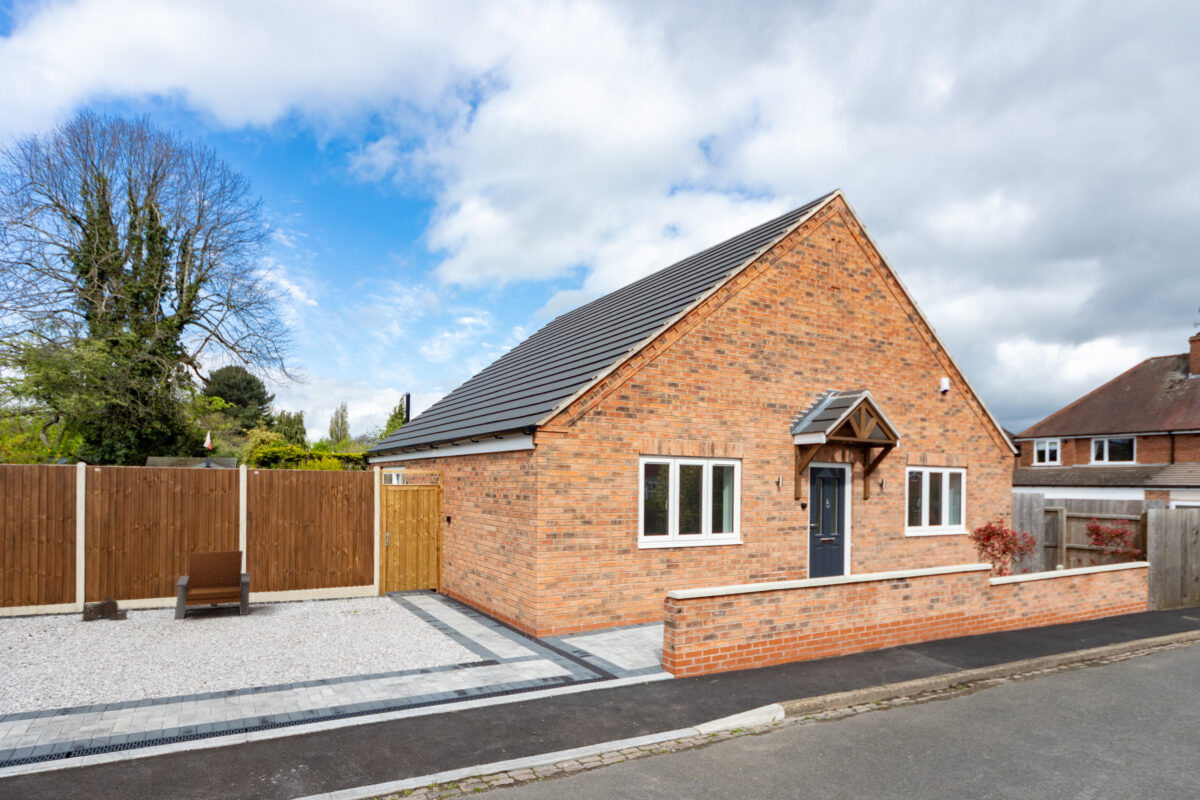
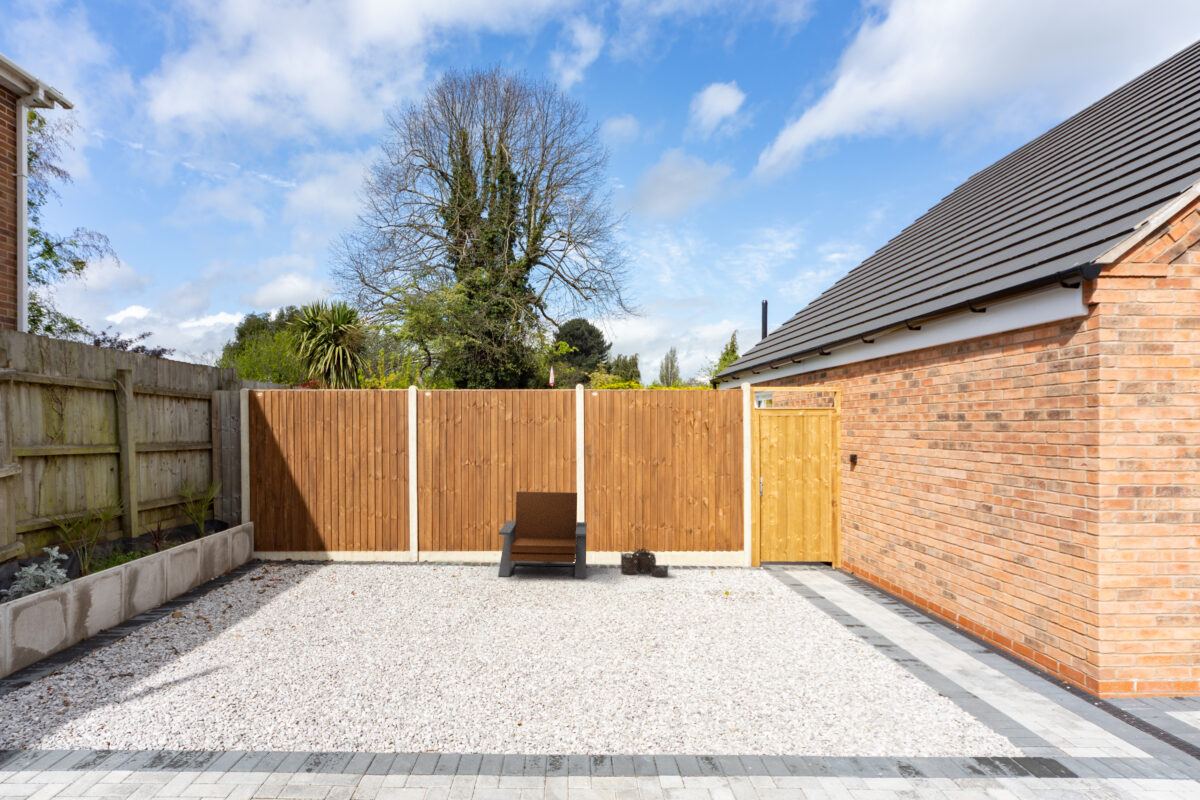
woven basket: present [82,598,127,621] -> present [621,548,668,578]

